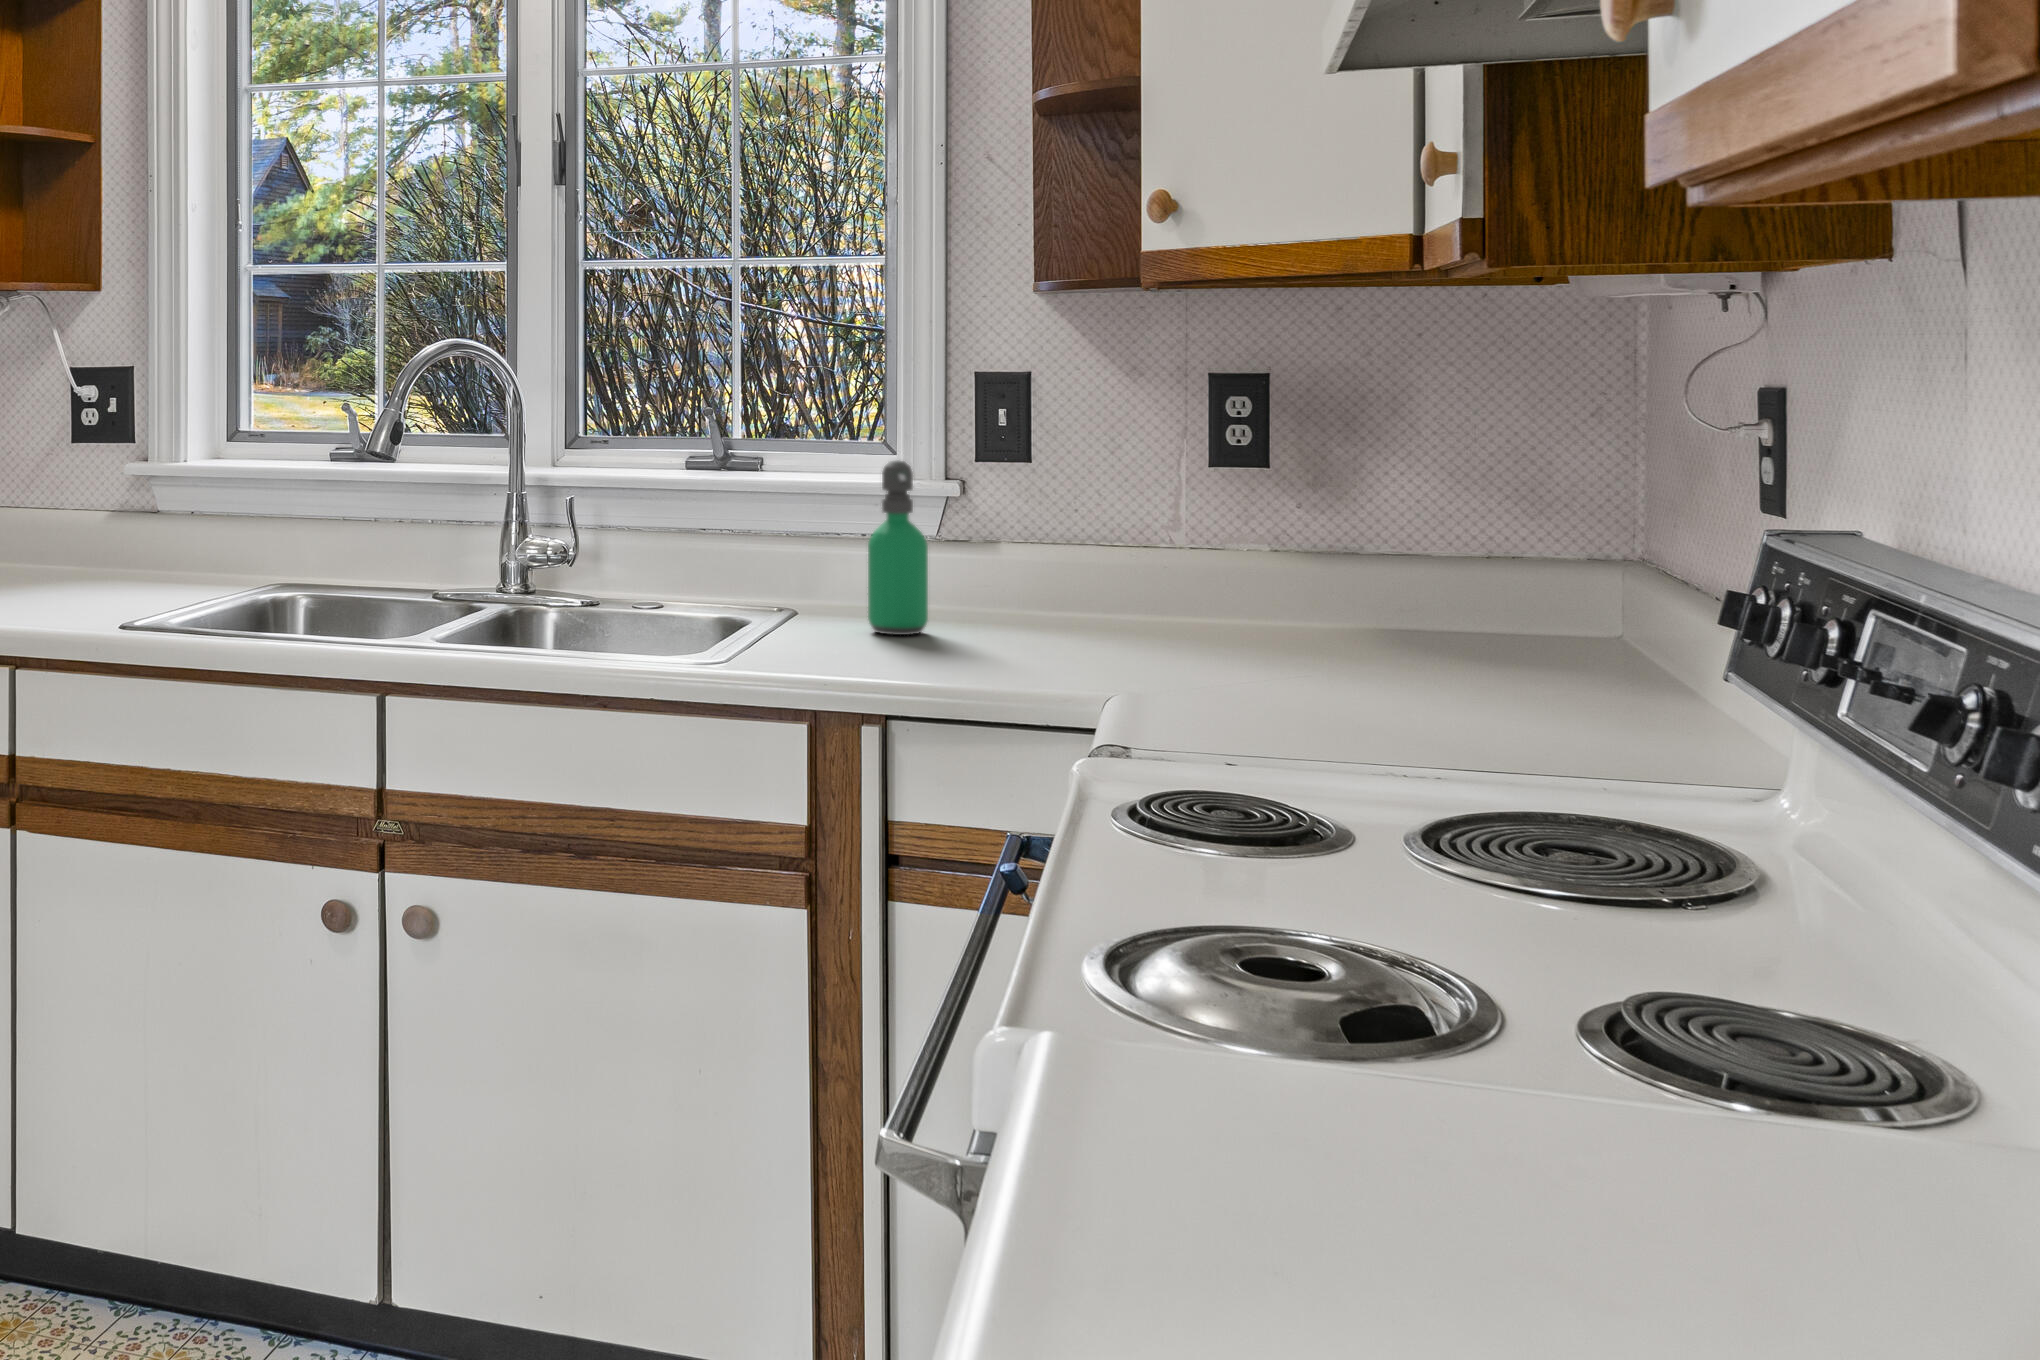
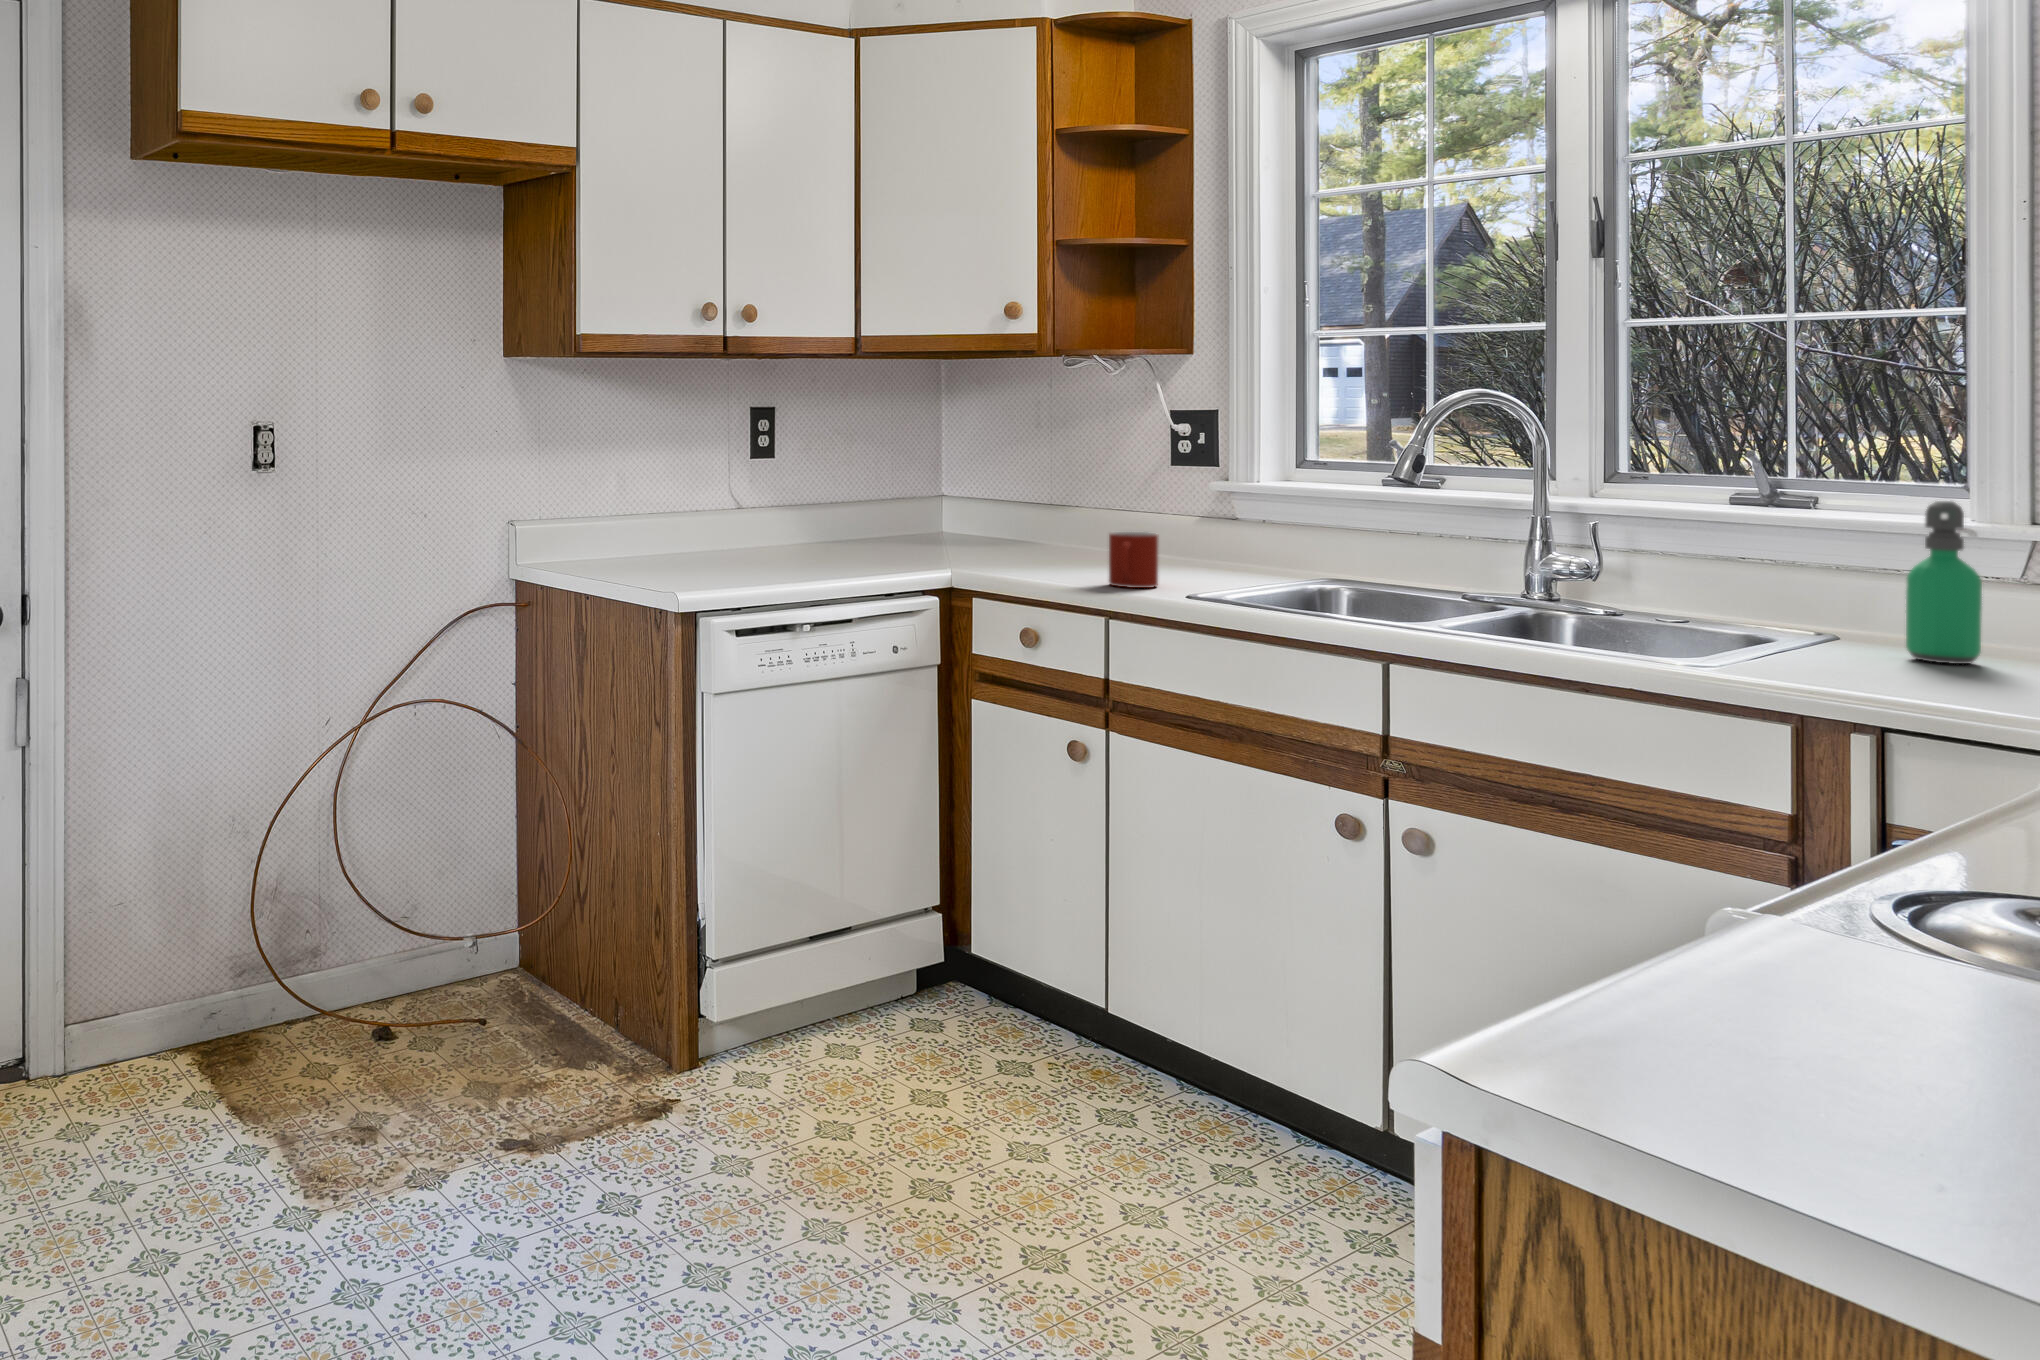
mug: none [9,537,77,617] -> present [1109,532,1158,588]

